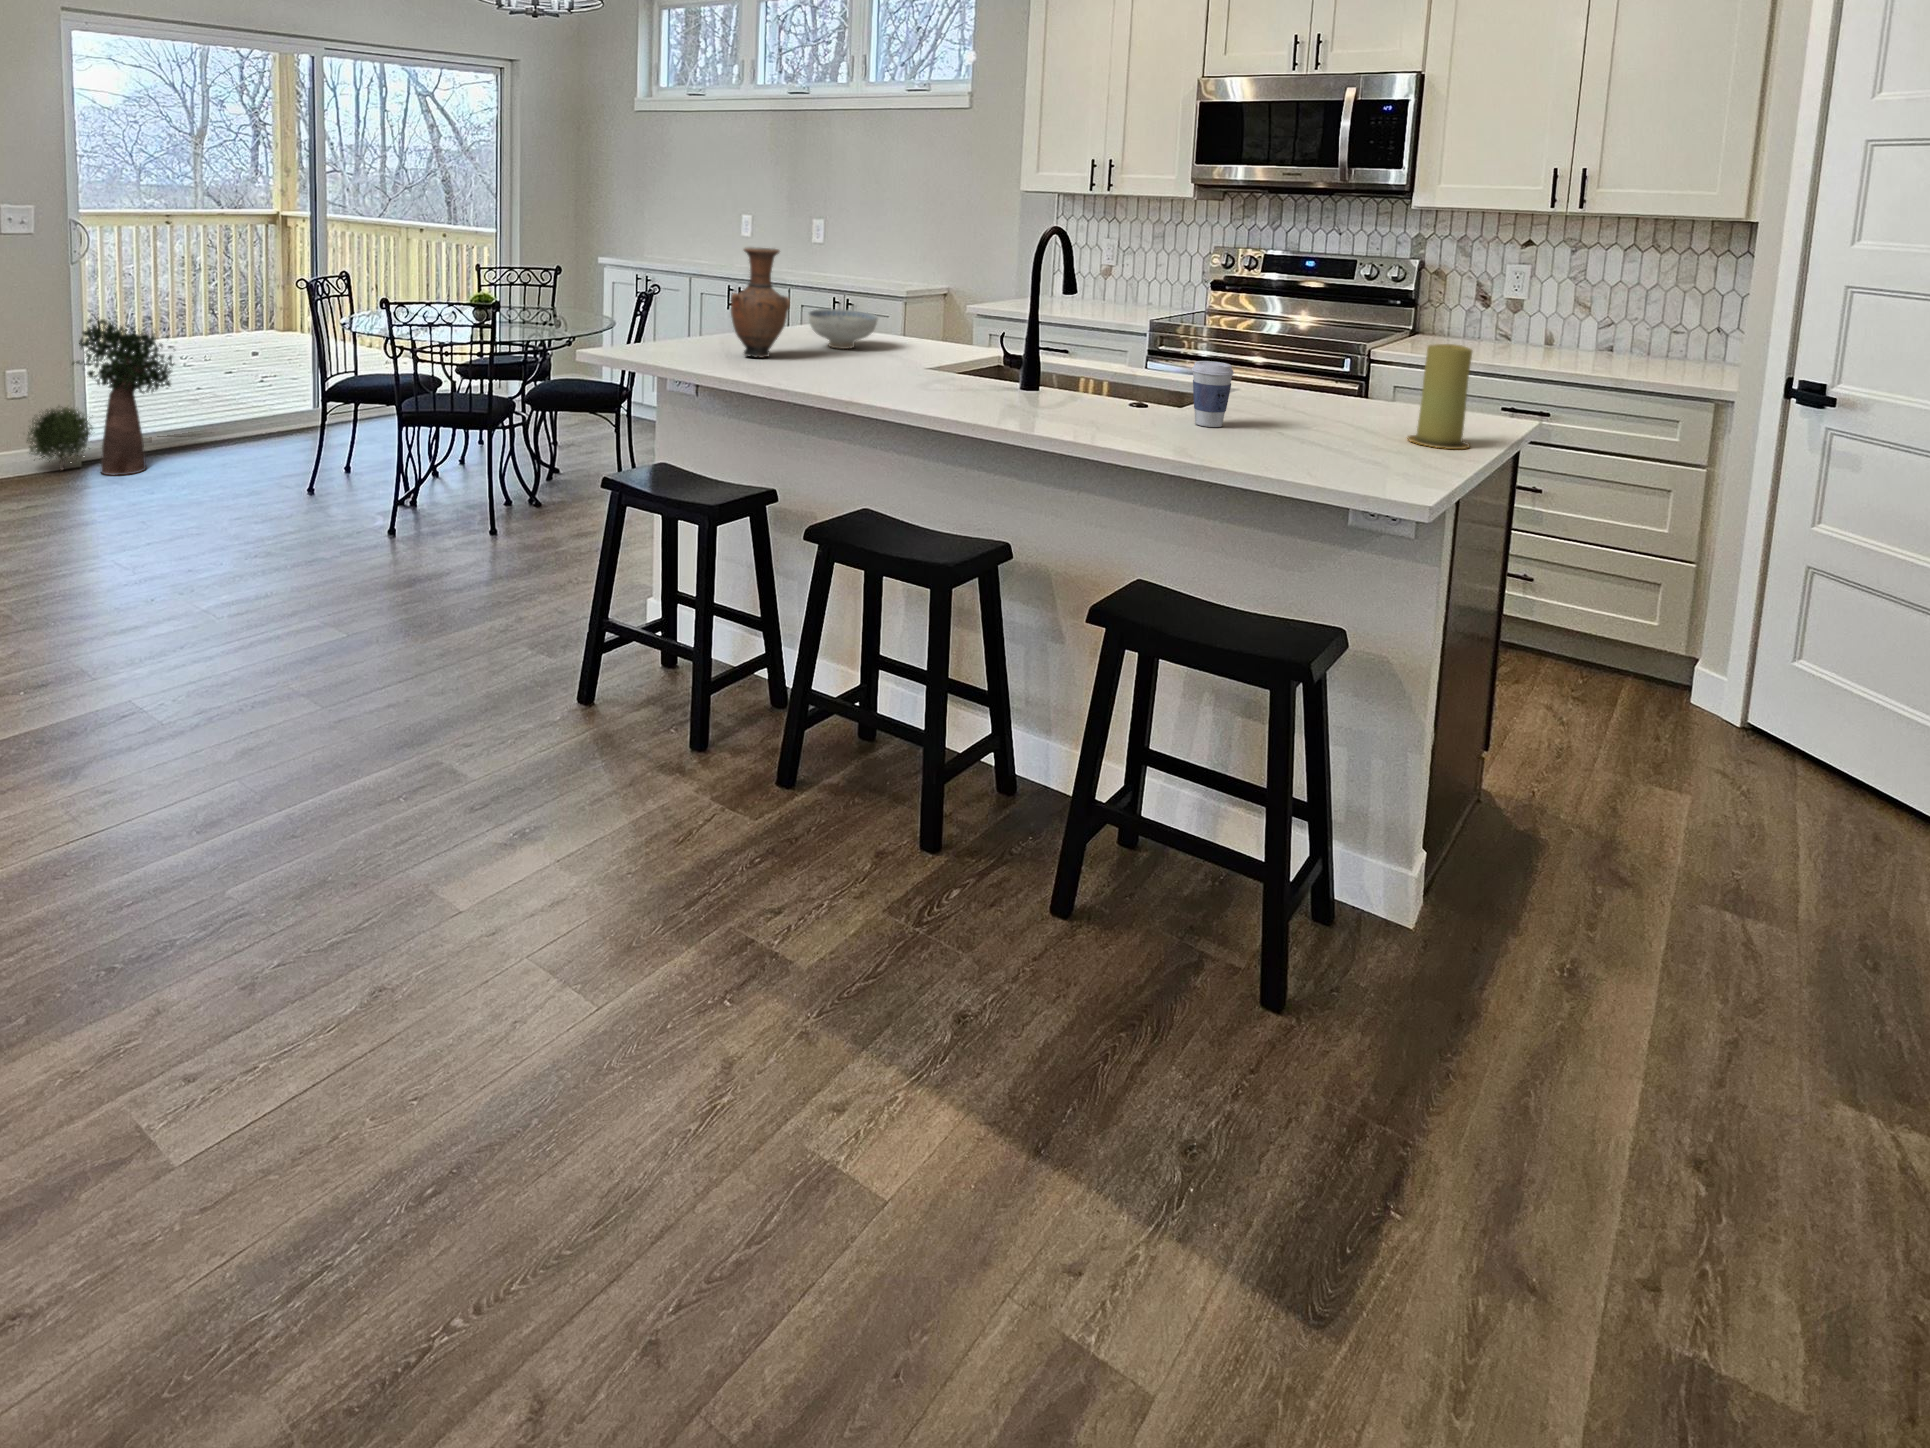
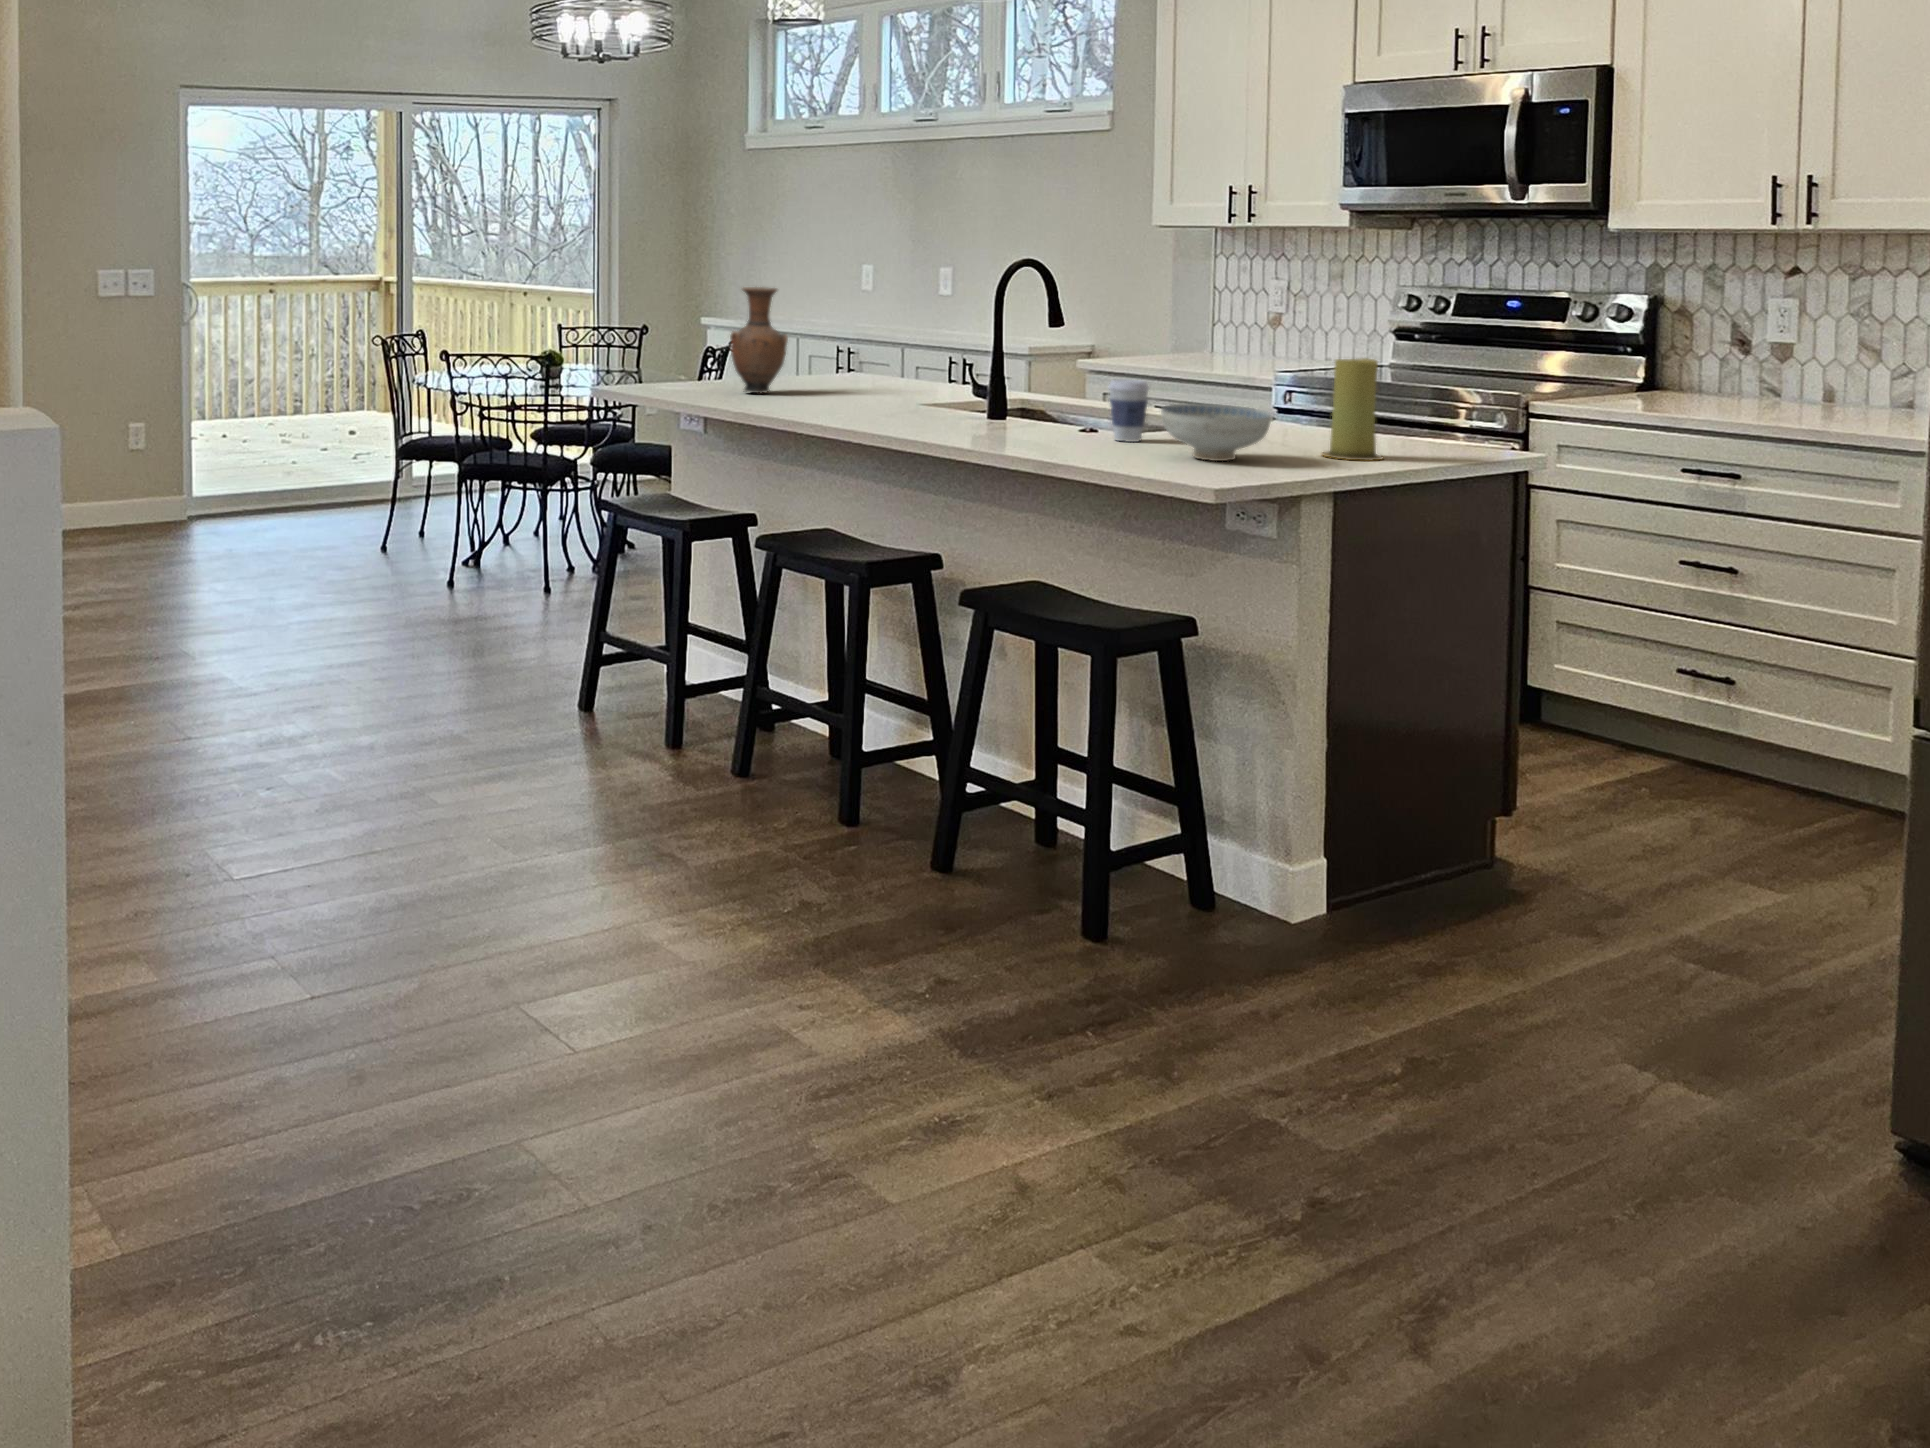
ceramic bowl: present [809,309,878,349] -> present [1161,404,1272,461]
potted plant: present [27,319,174,475] -> none [142,377,271,529]

